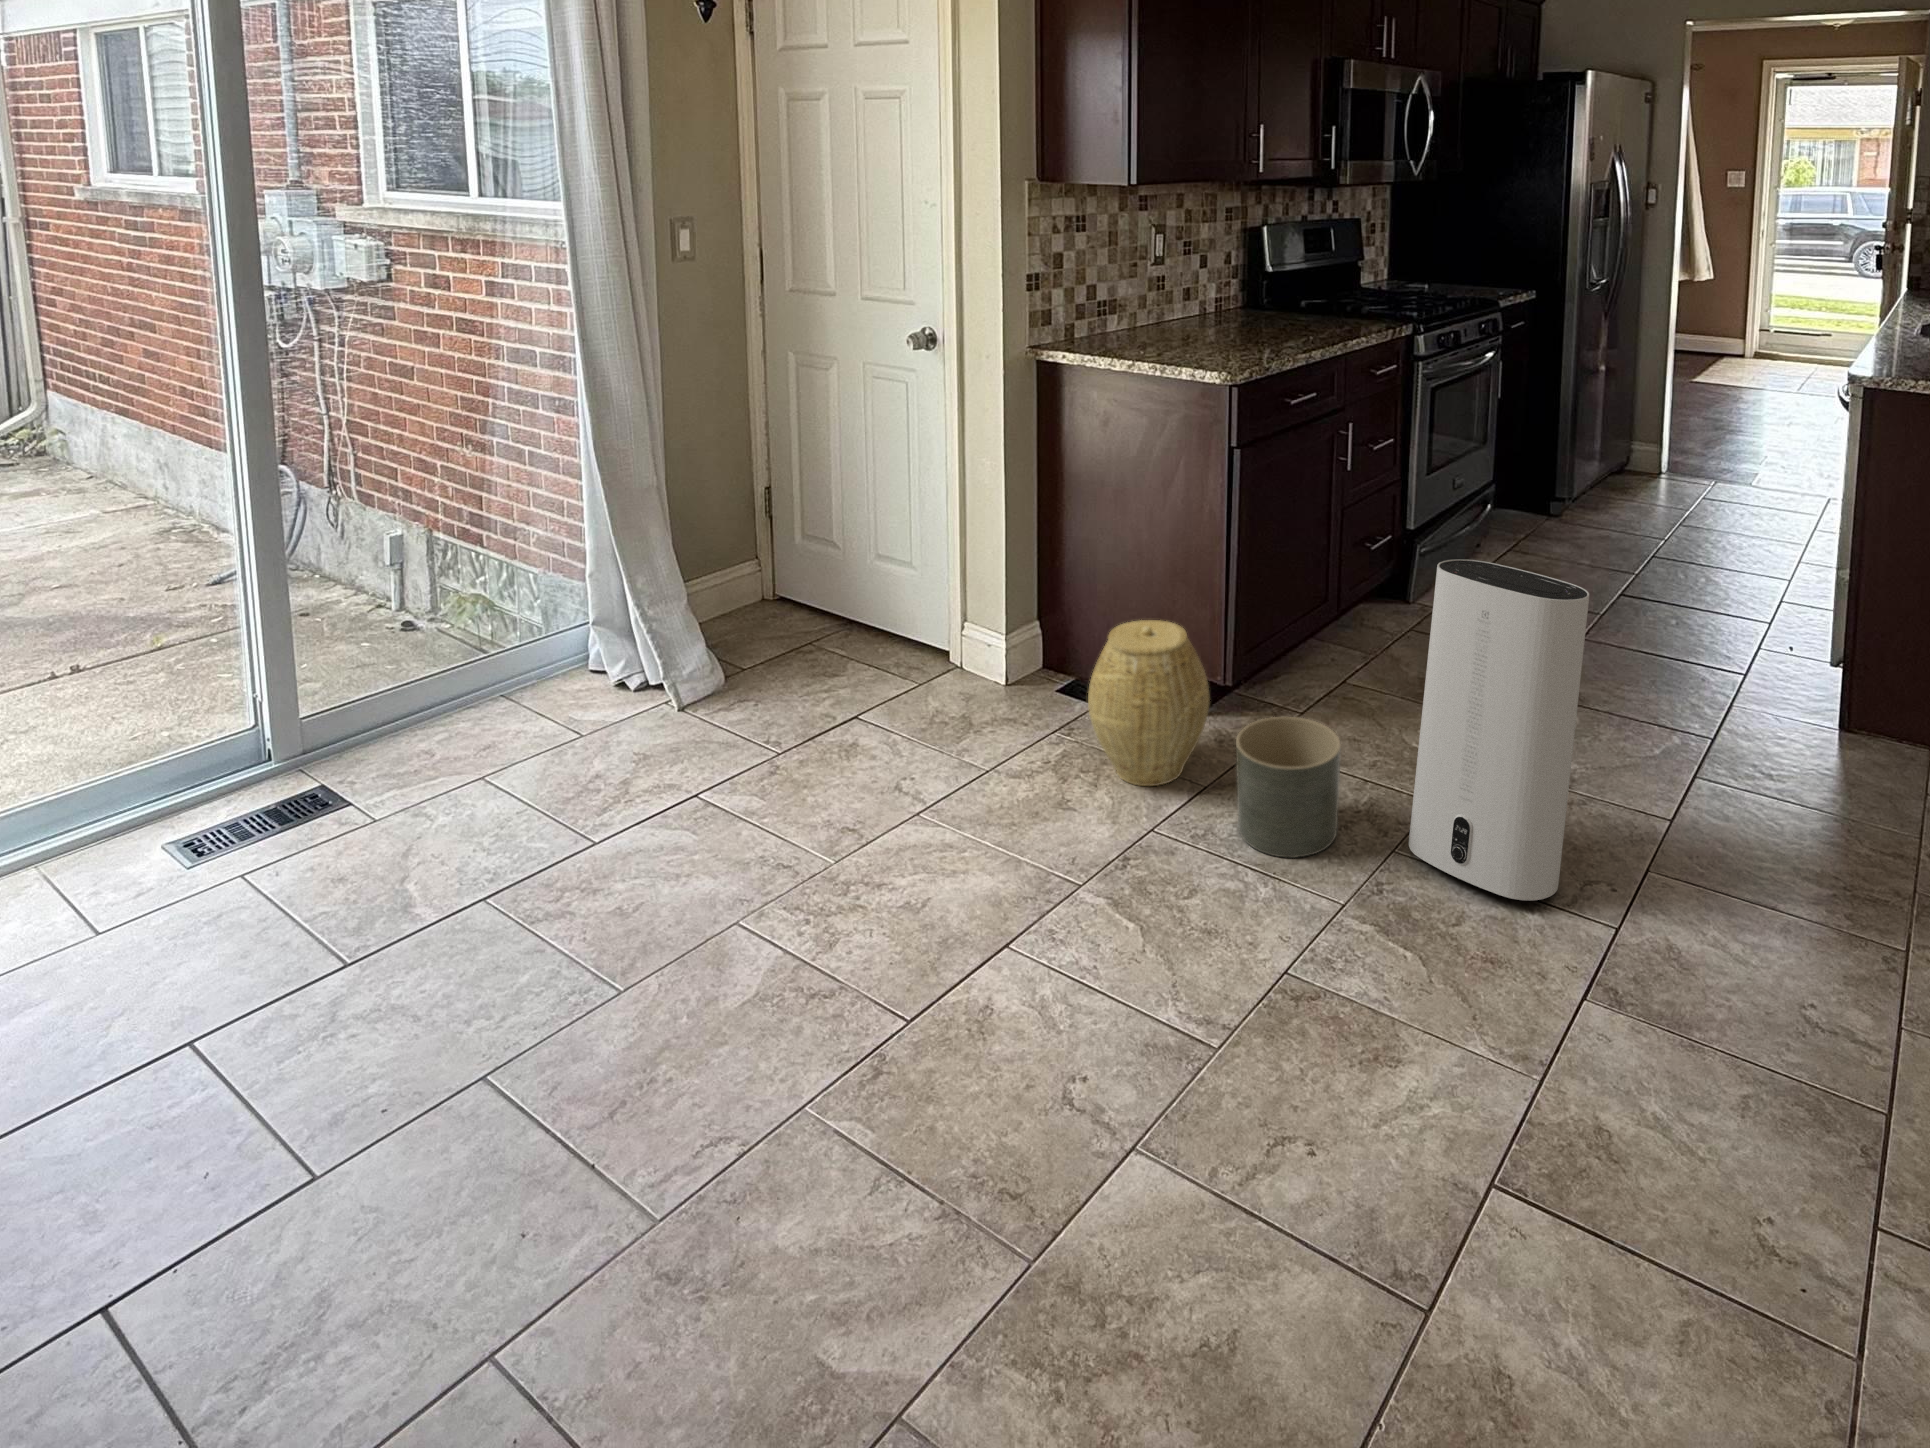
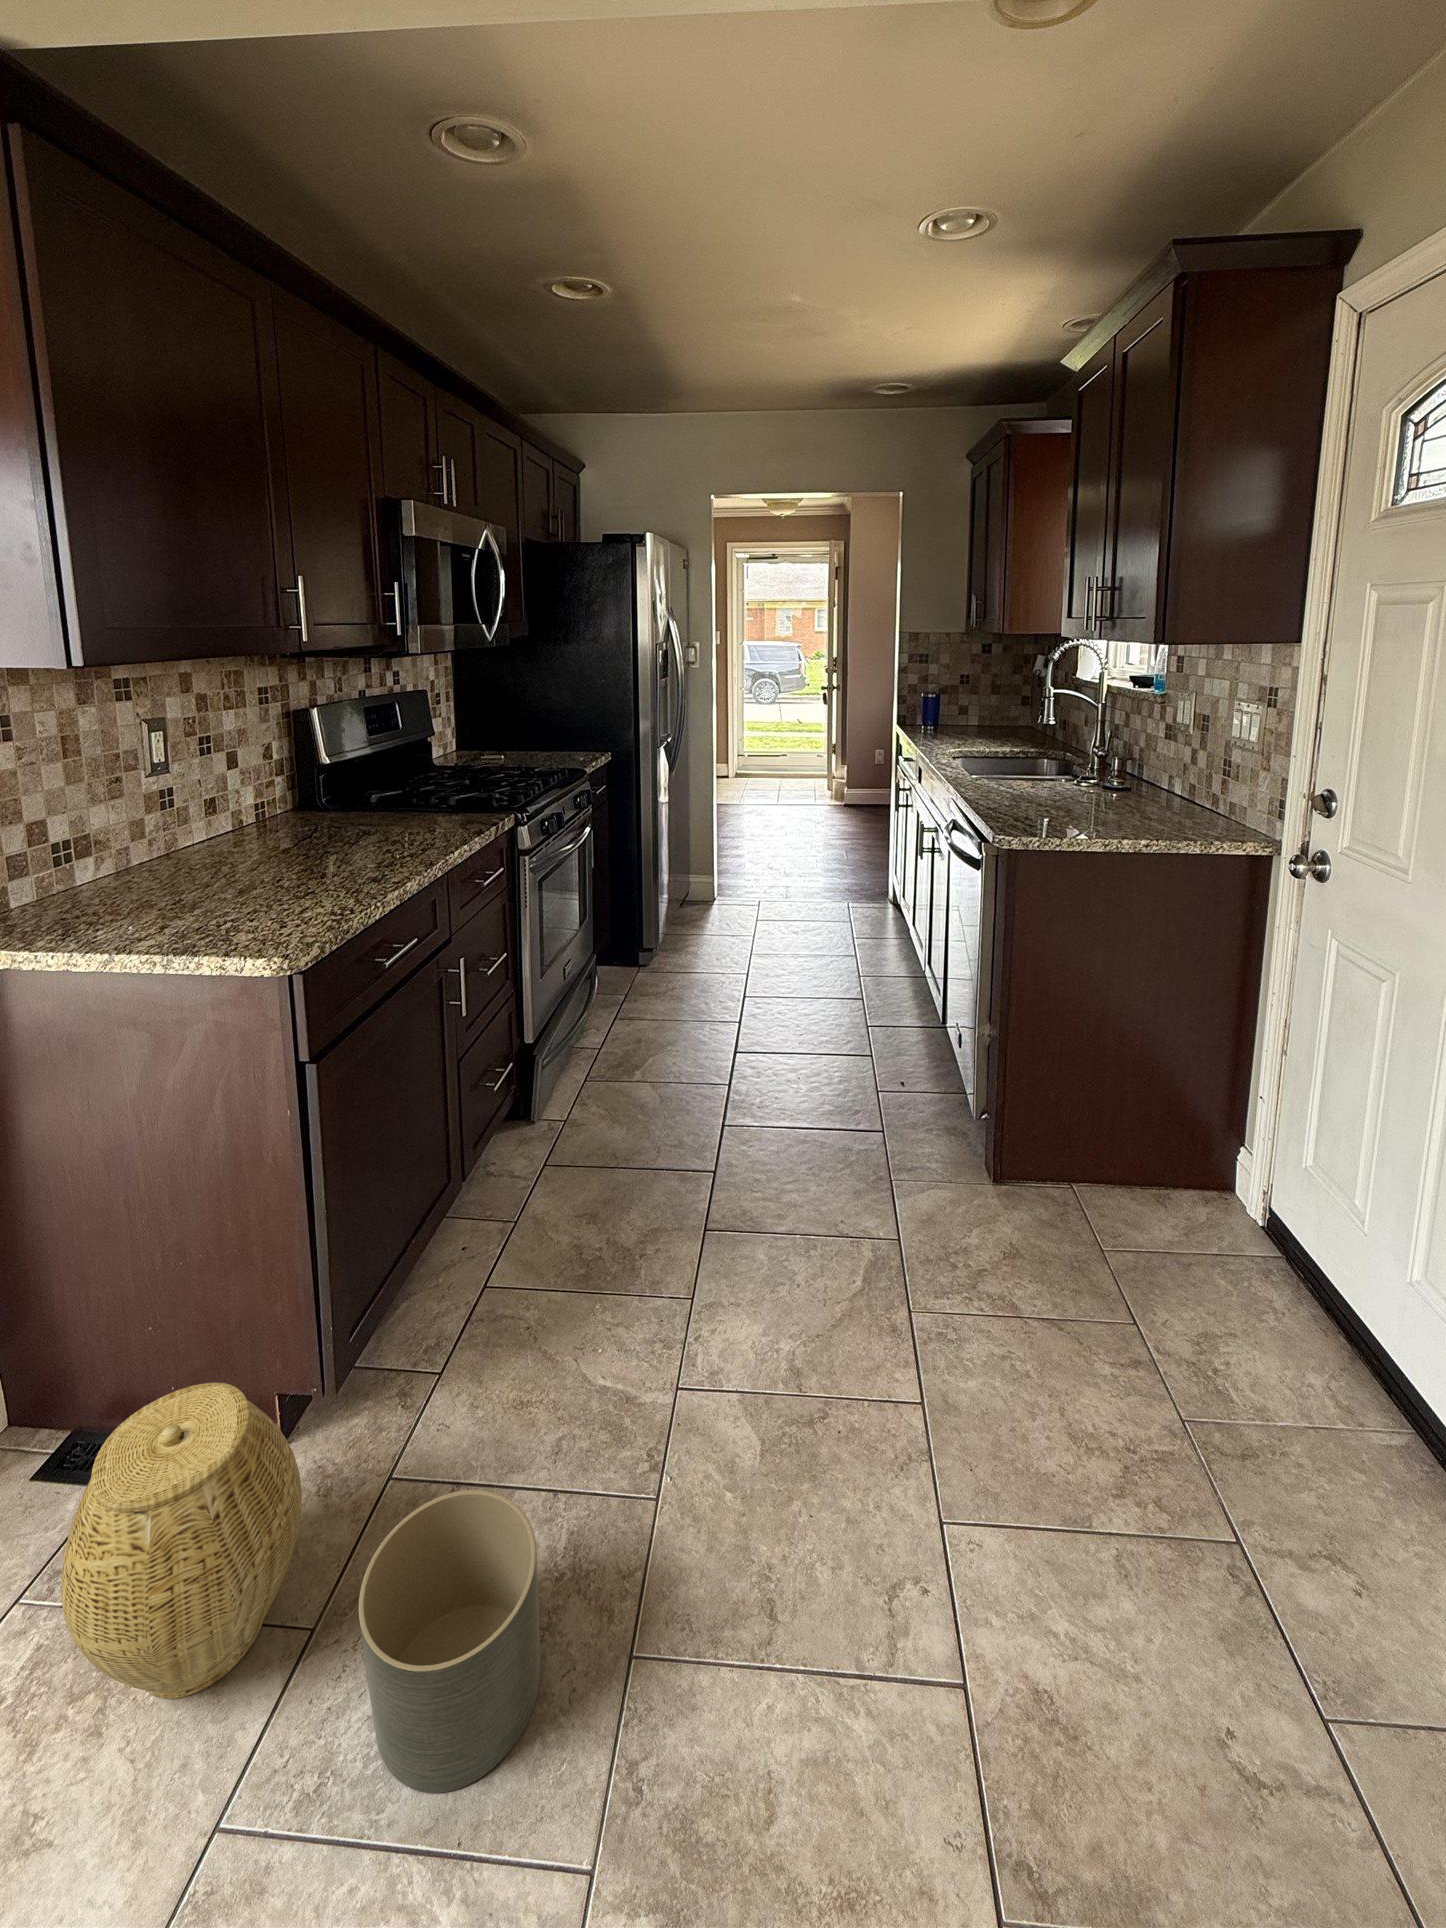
air purifier: present [1409,559,1589,900] -> none [650,1189,883,1716]

